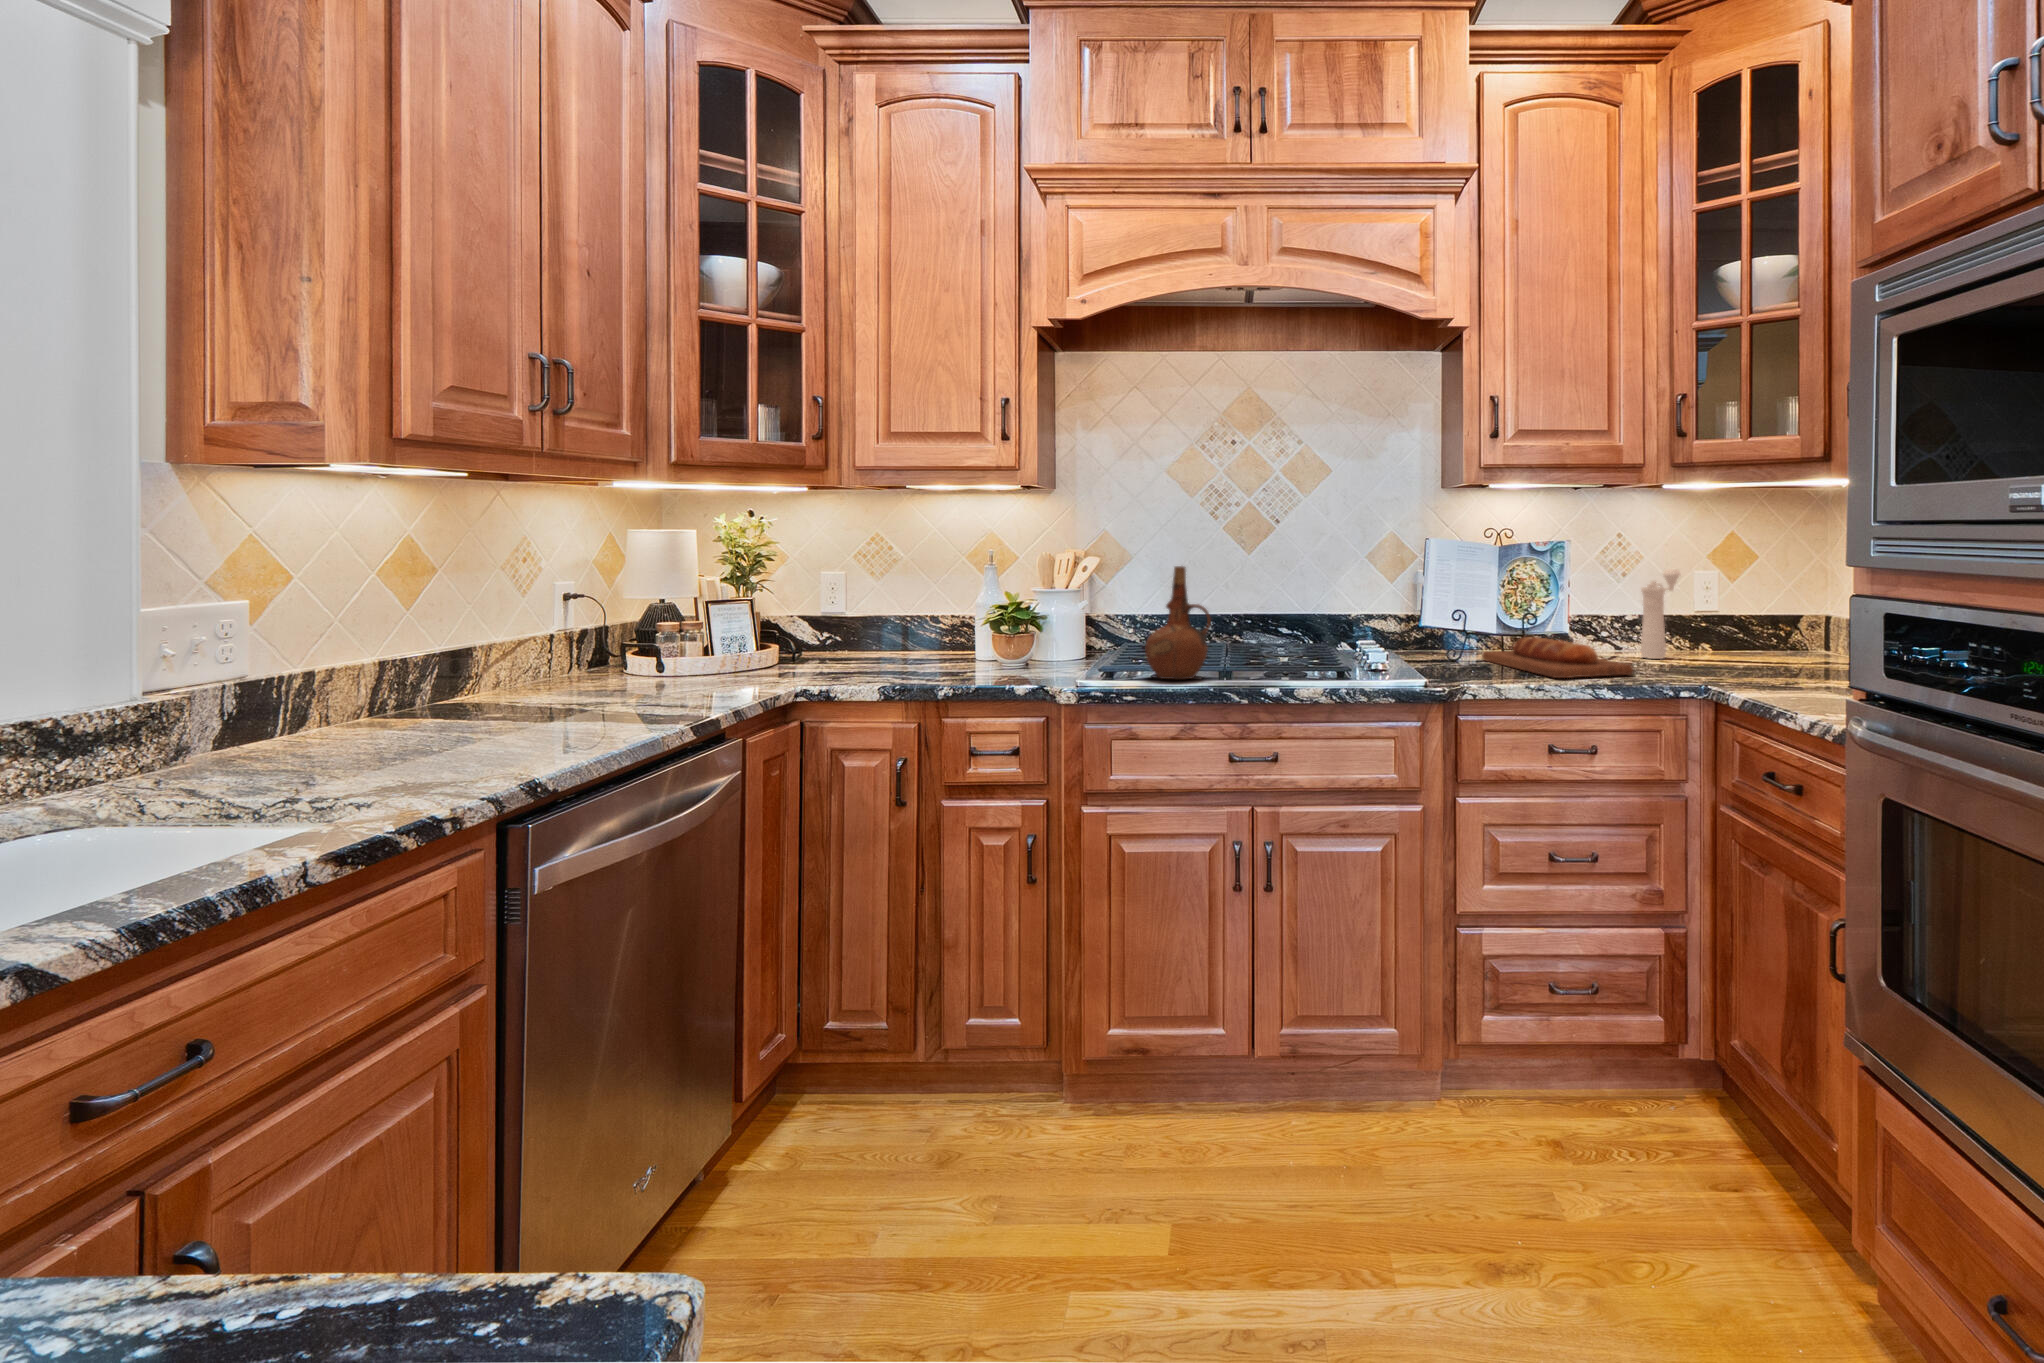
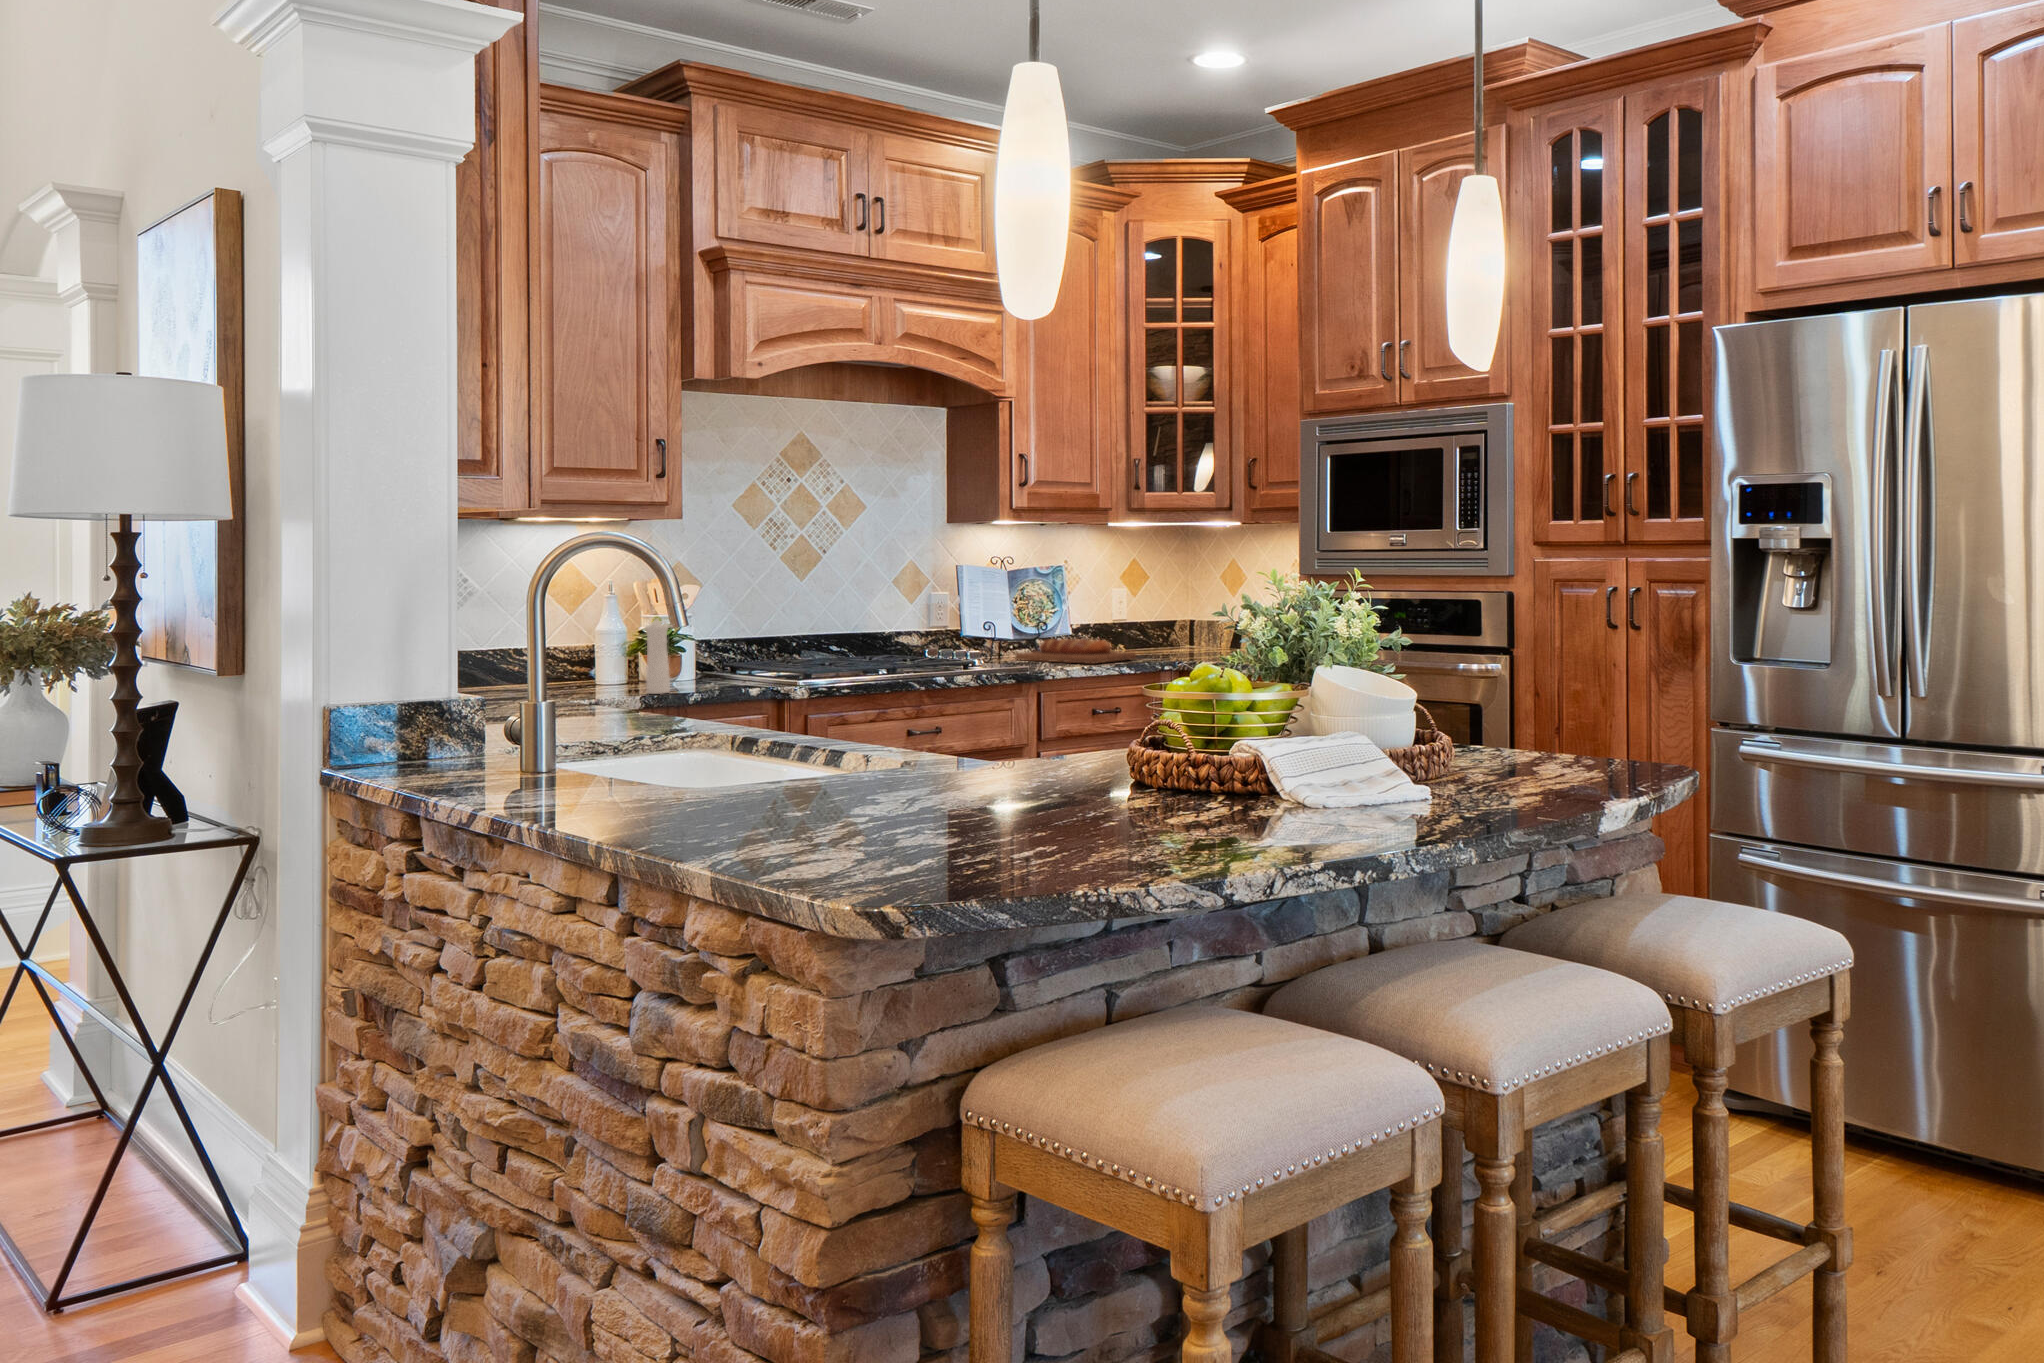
ceramic pitcher: present [1145,566,1211,679] -> none [799,592,851,683]
pepper mill: present [1641,569,1680,659] -> present [645,619,675,694]

